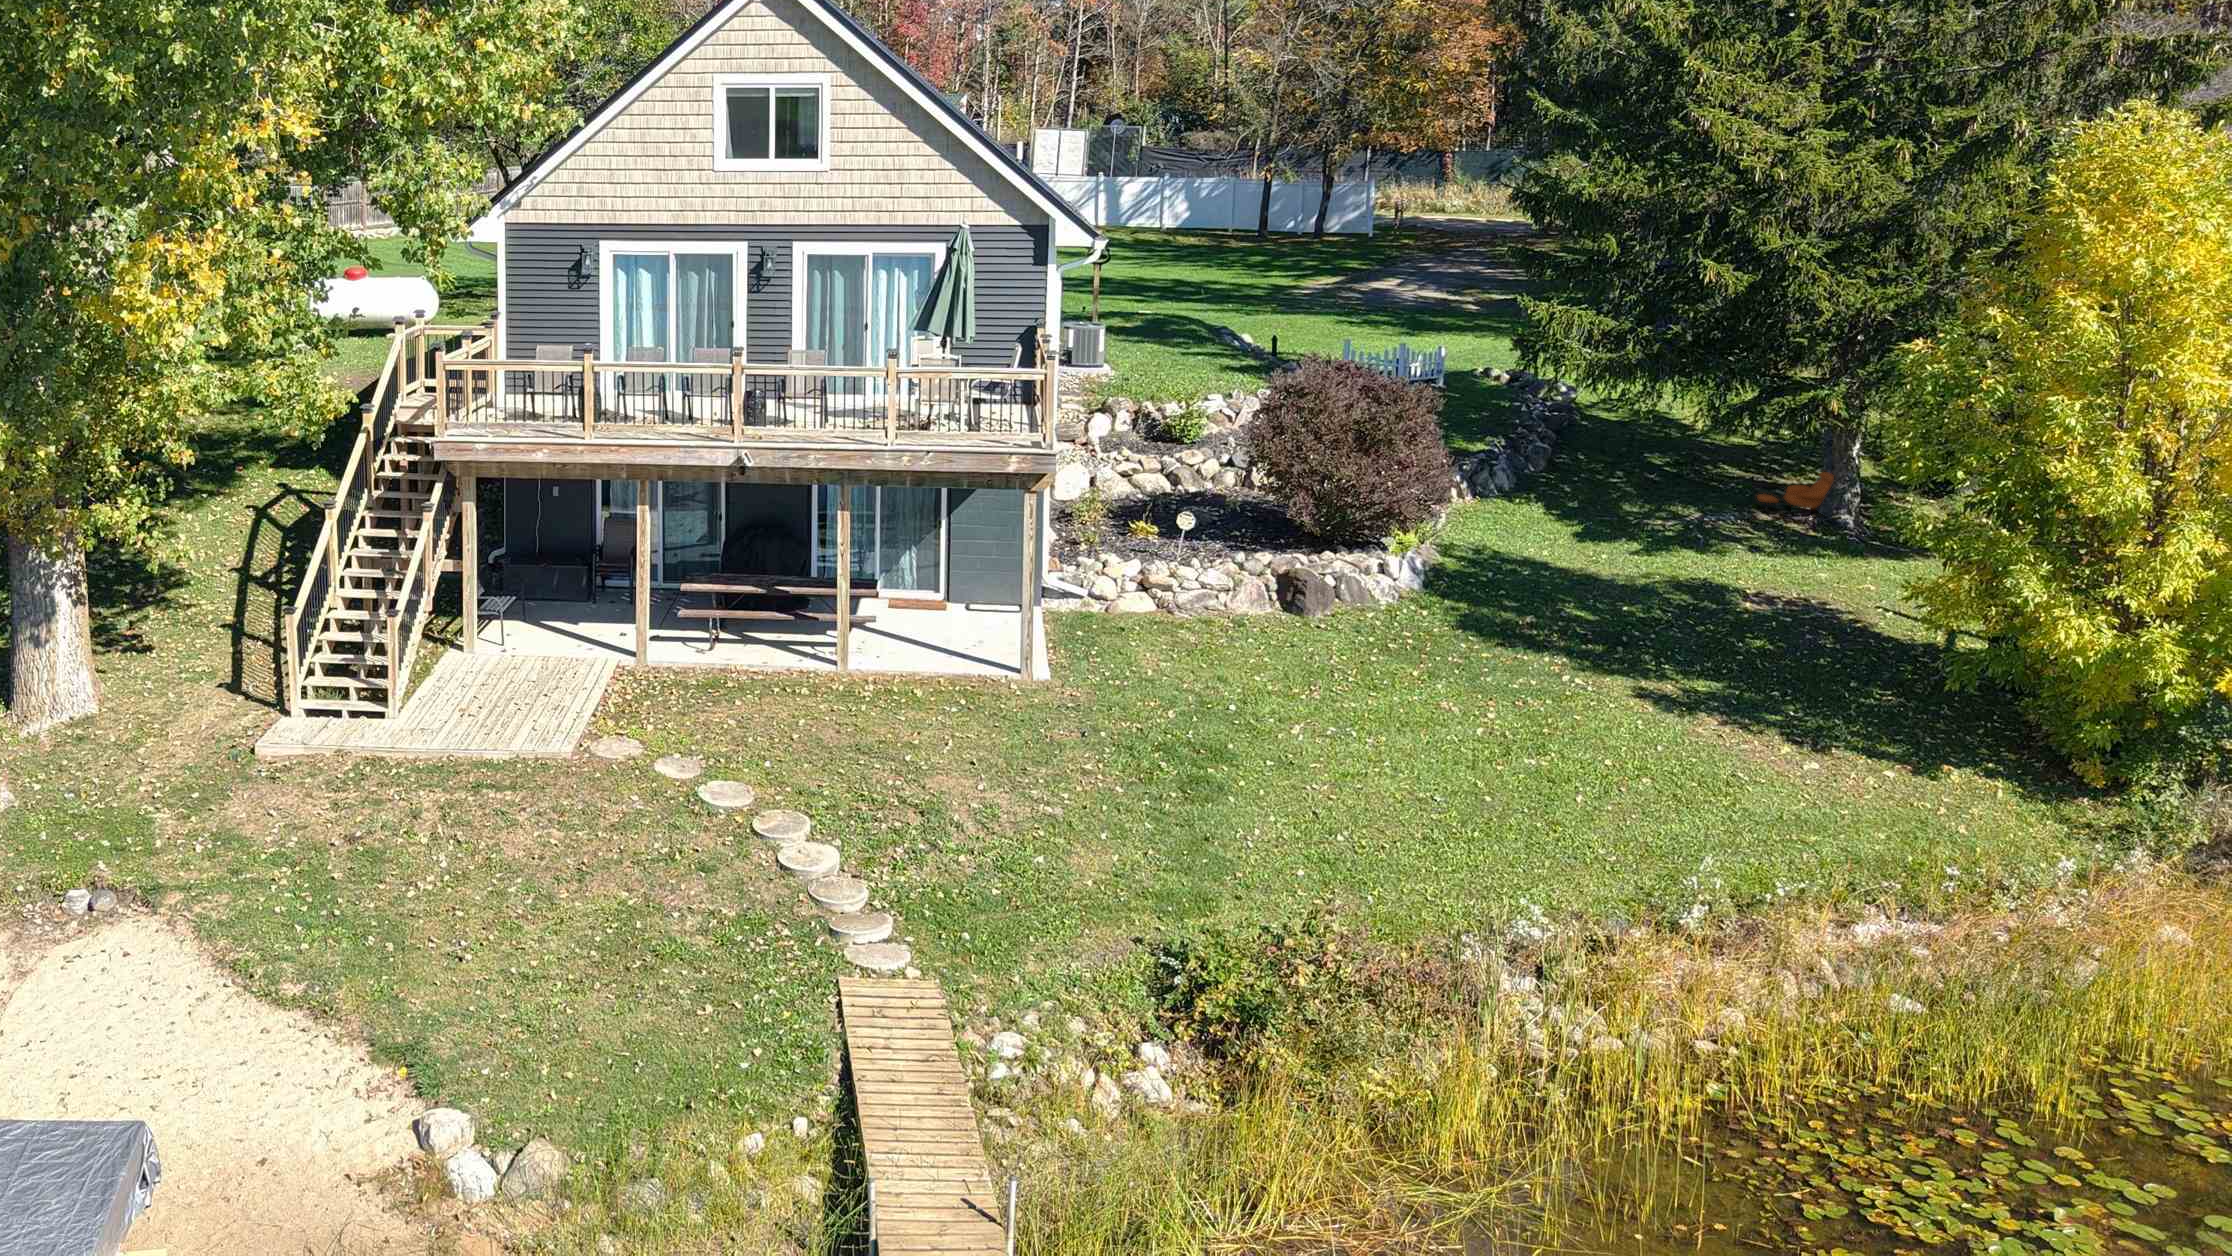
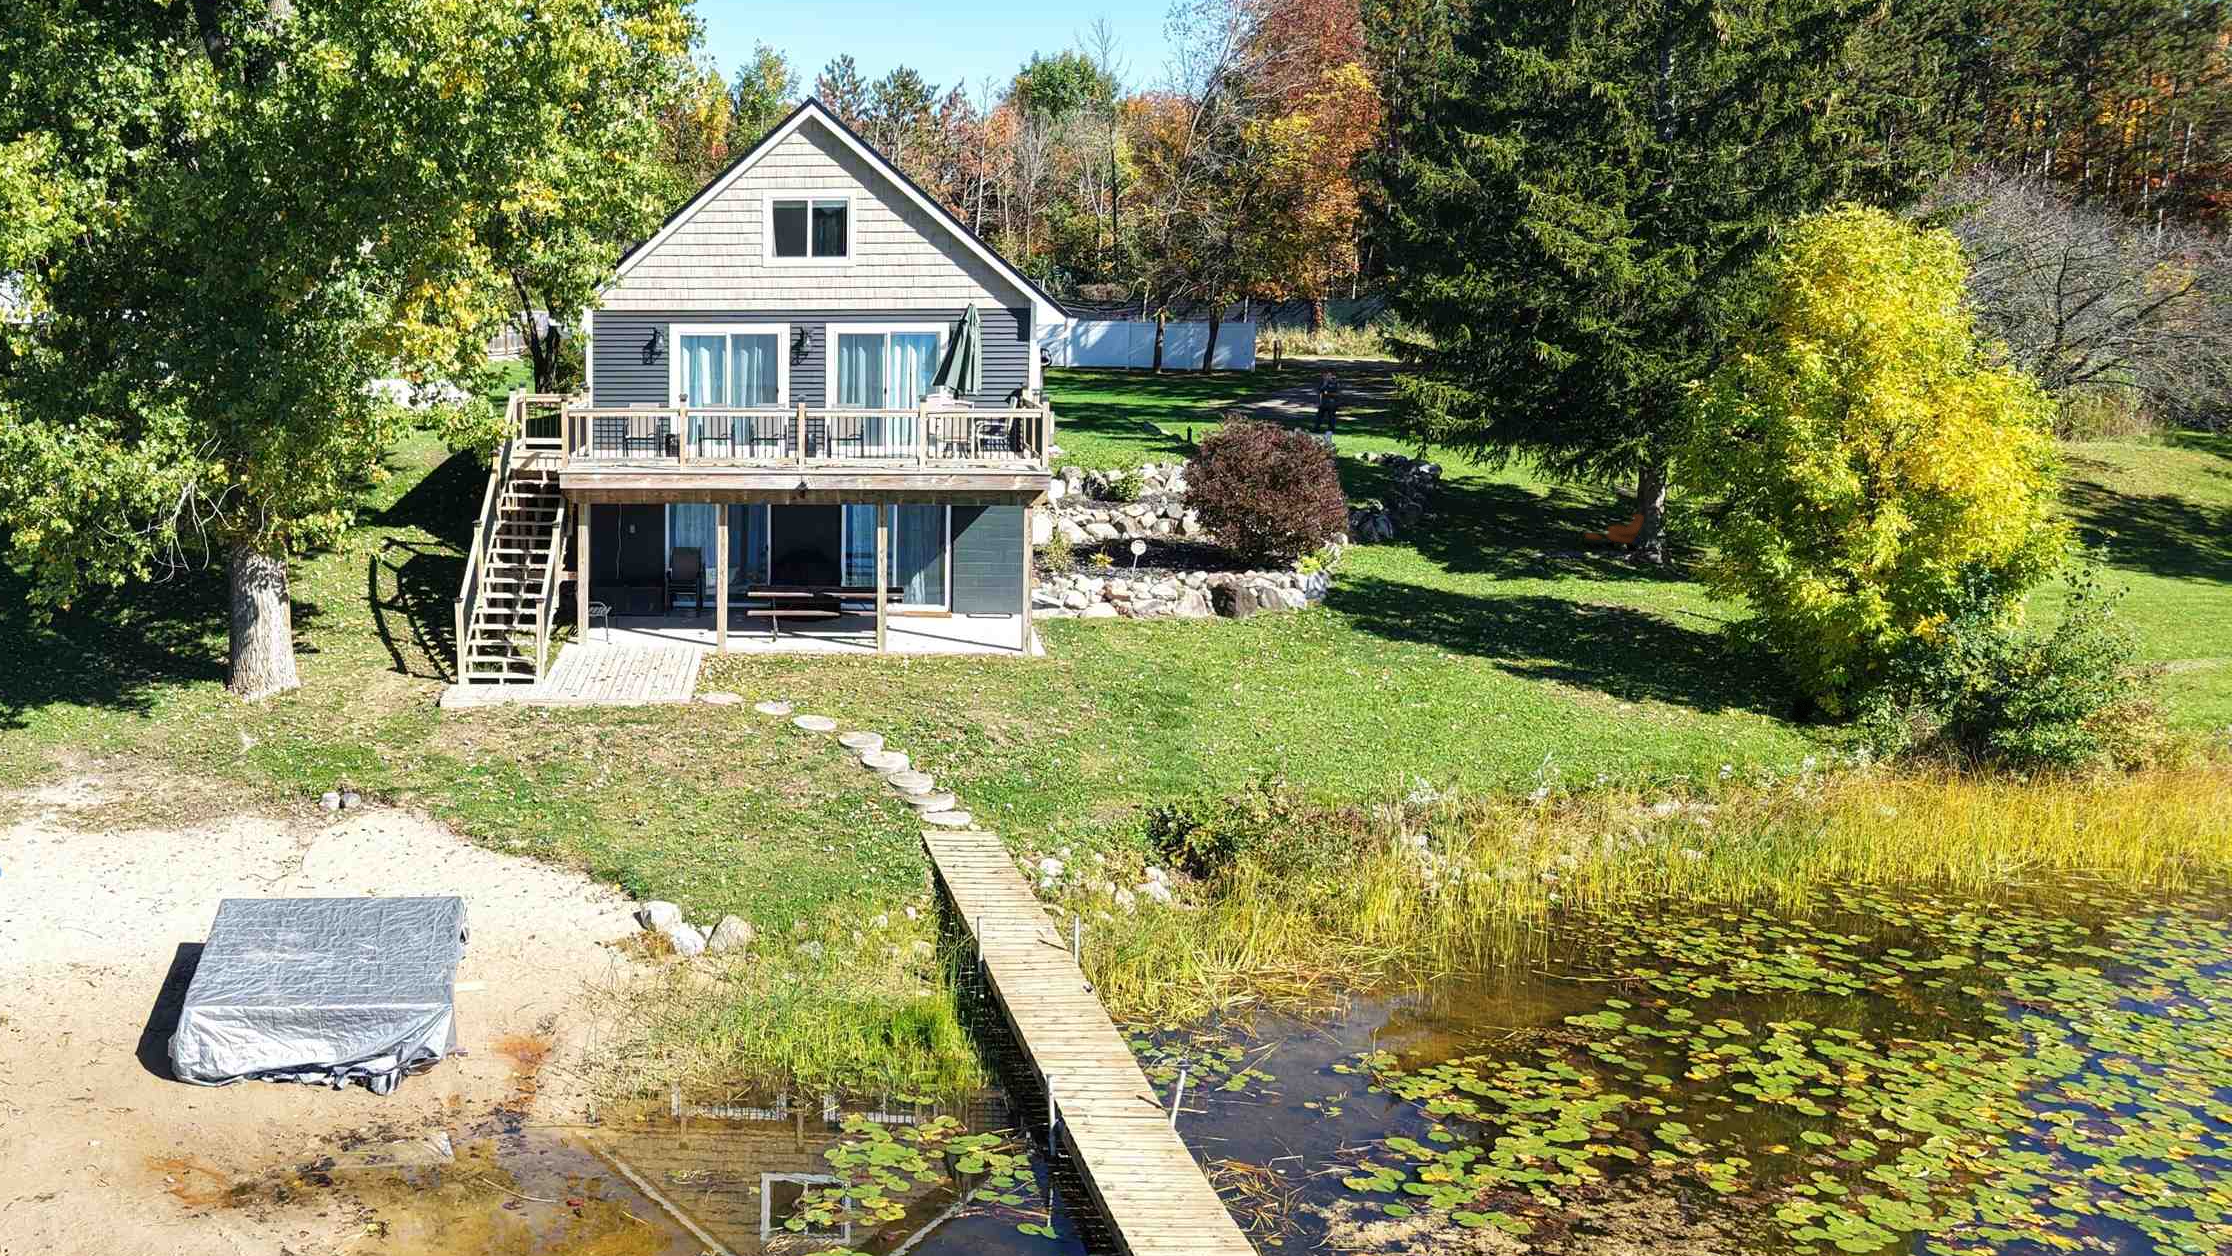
watering can: none [2038,759,2081,795] -> present [1792,697,1819,721]

